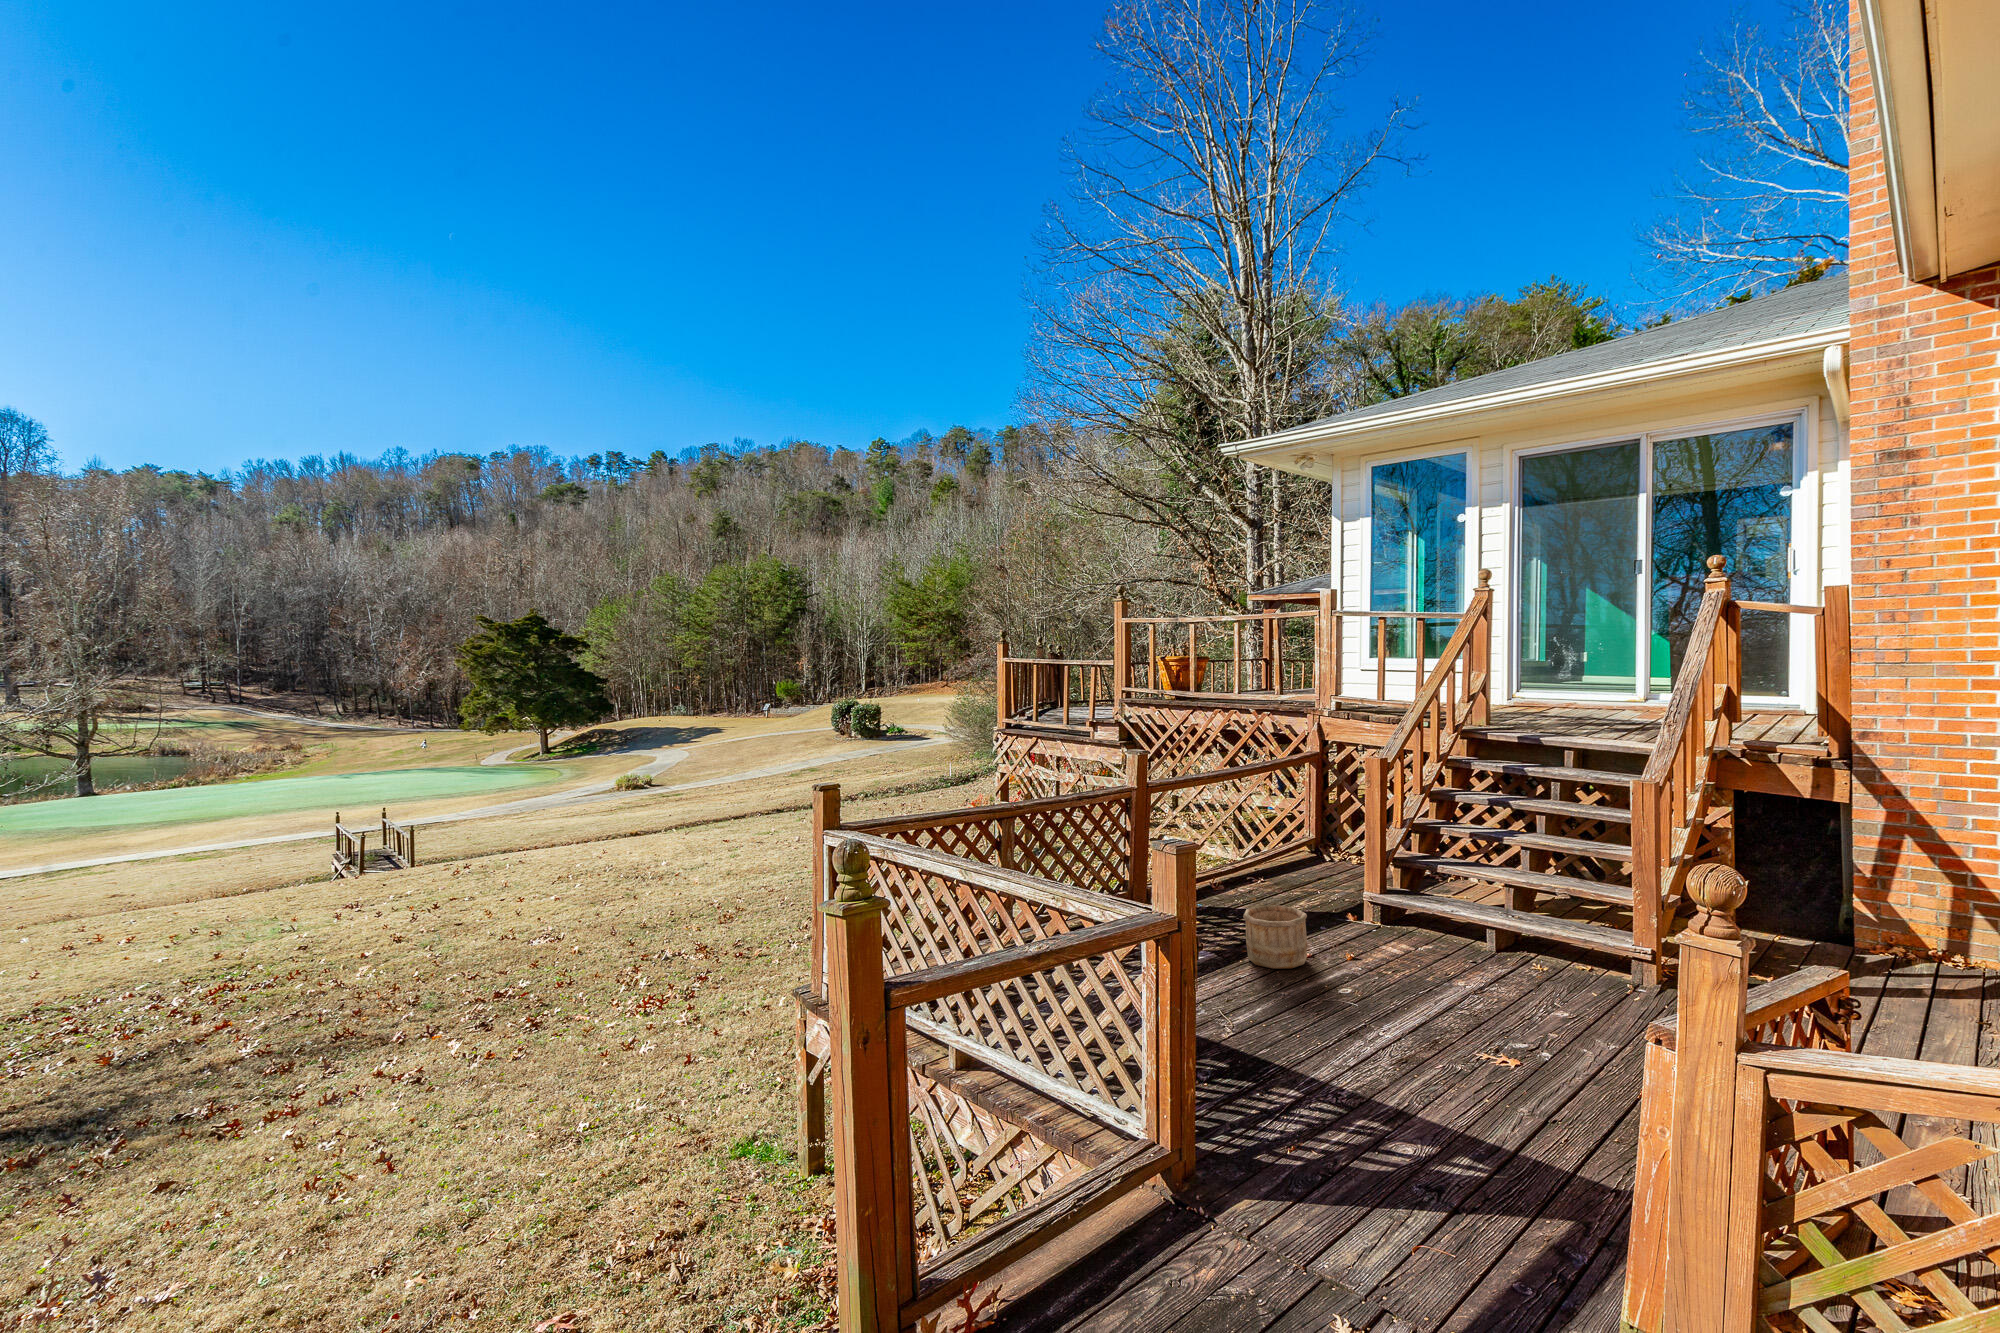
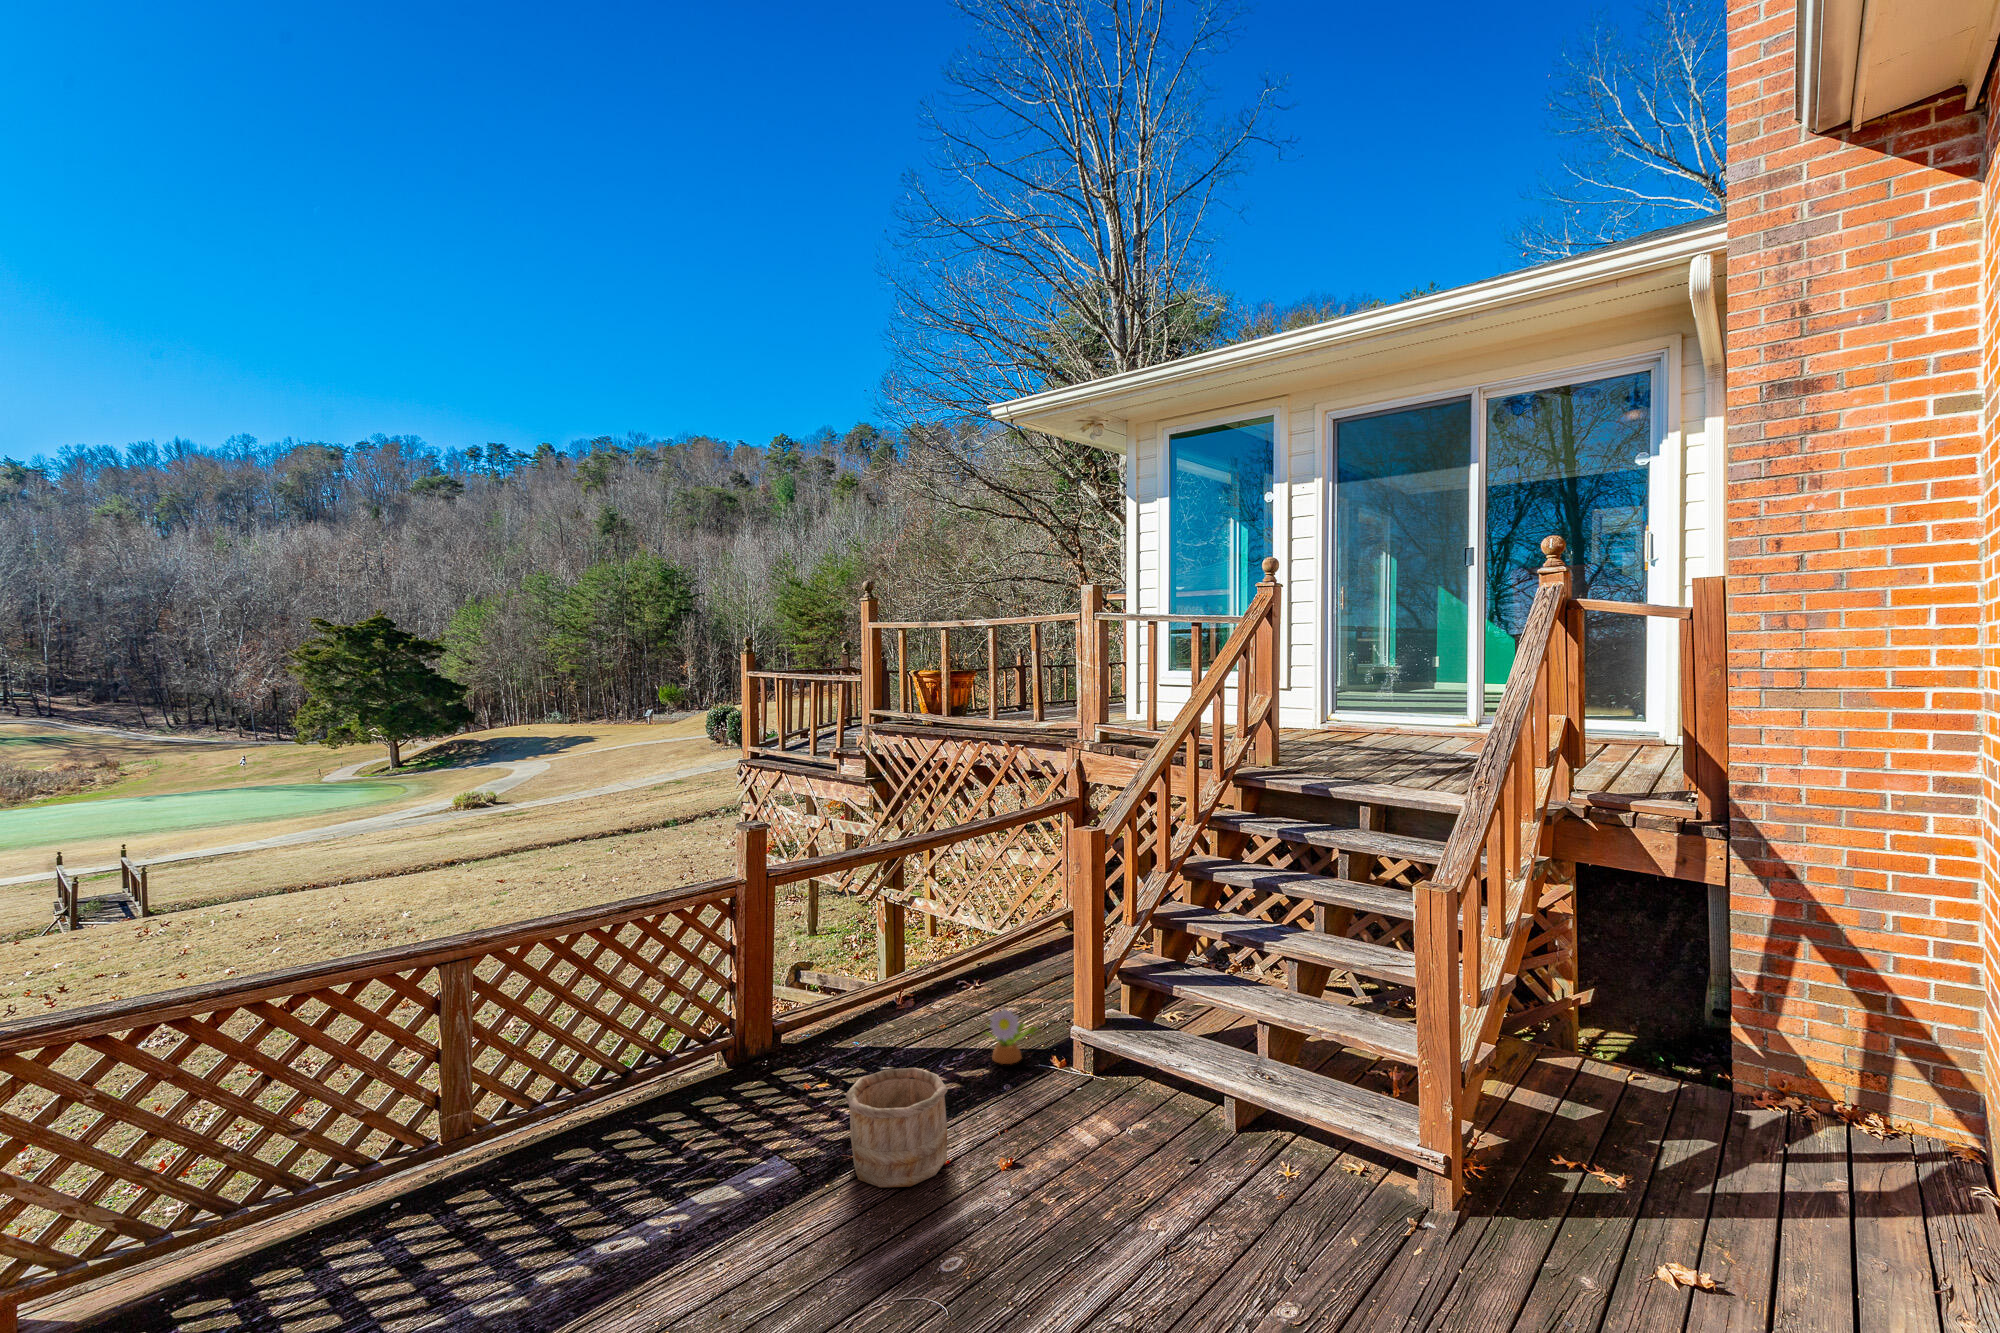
decorative plant: none [1295,881,1336,918] -> present [983,1008,1039,1064]

